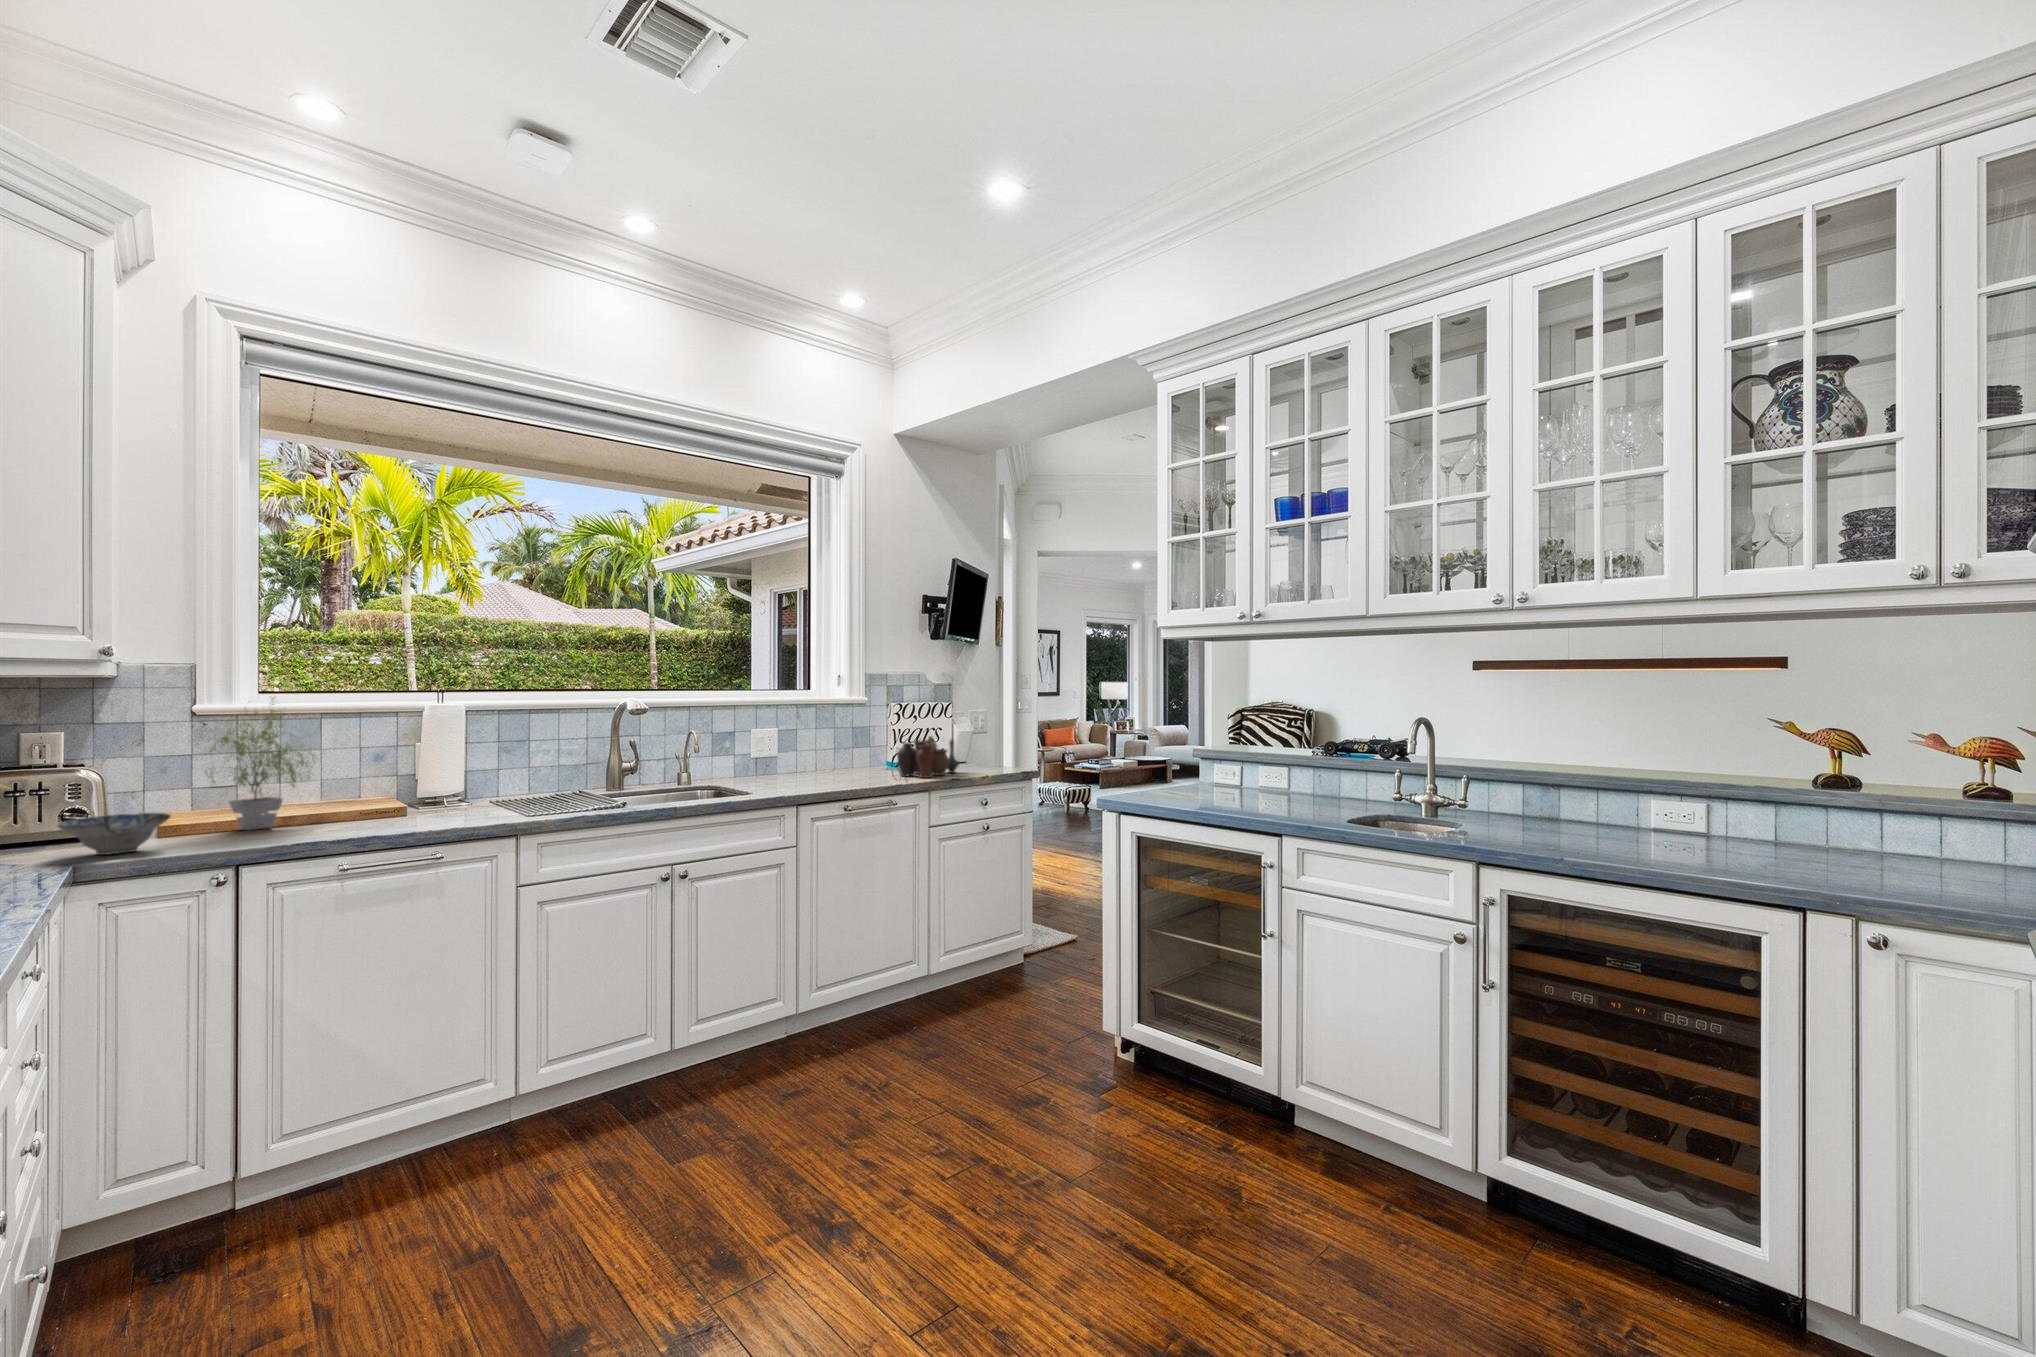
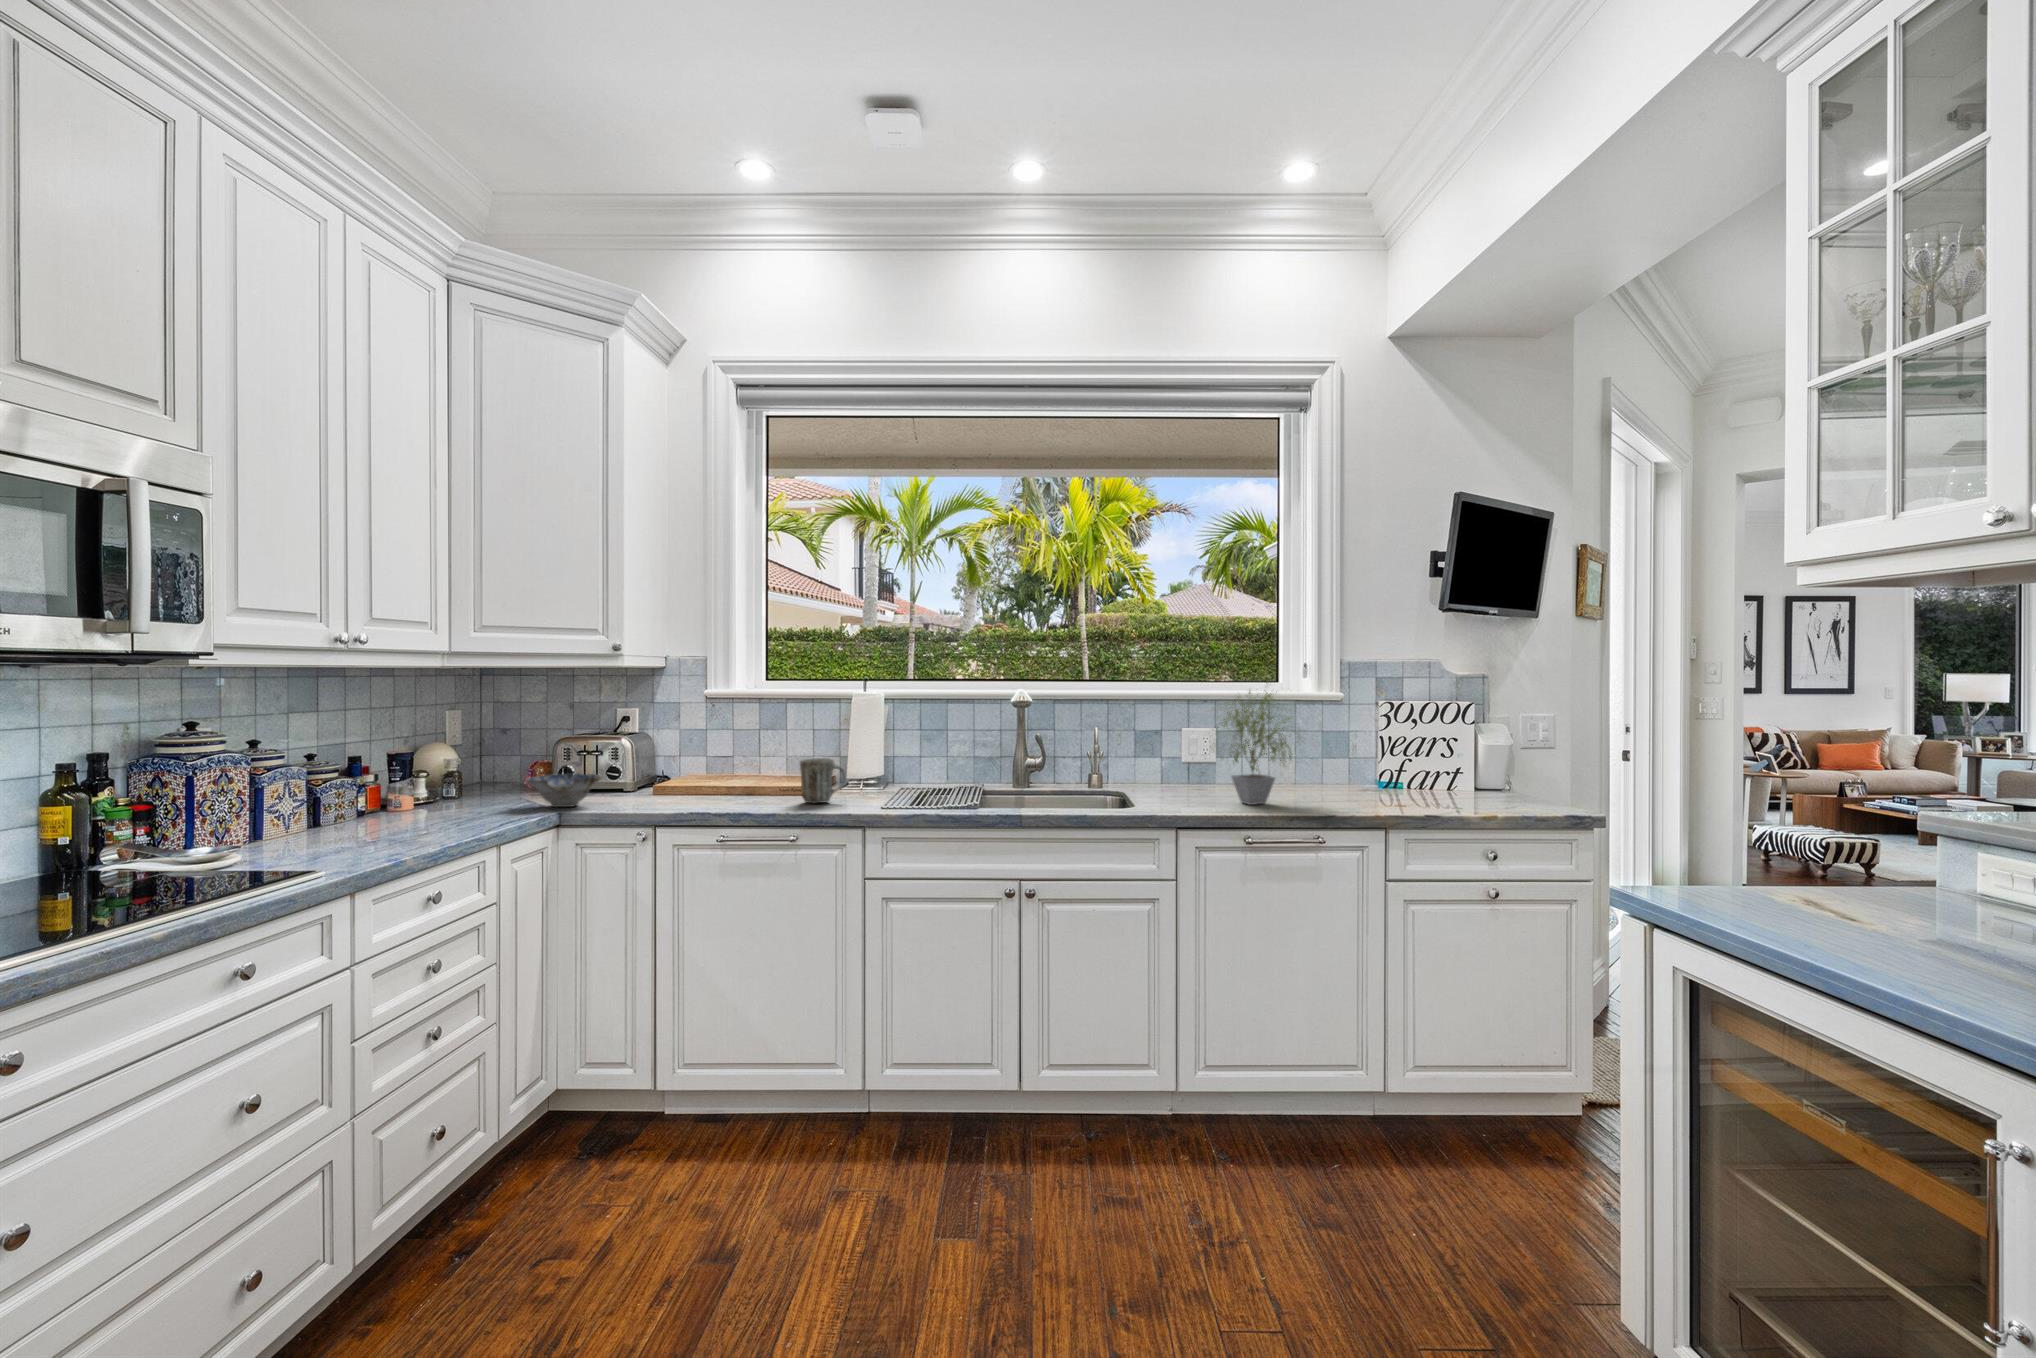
potted plant: present [205,704,314,830] -> present [1216,680,1302,805]
vase: present [897,736,959,778] -> none [1359,750,1459,809]
mug: none [425,774,477,819] -> present [800,758,846,803]

